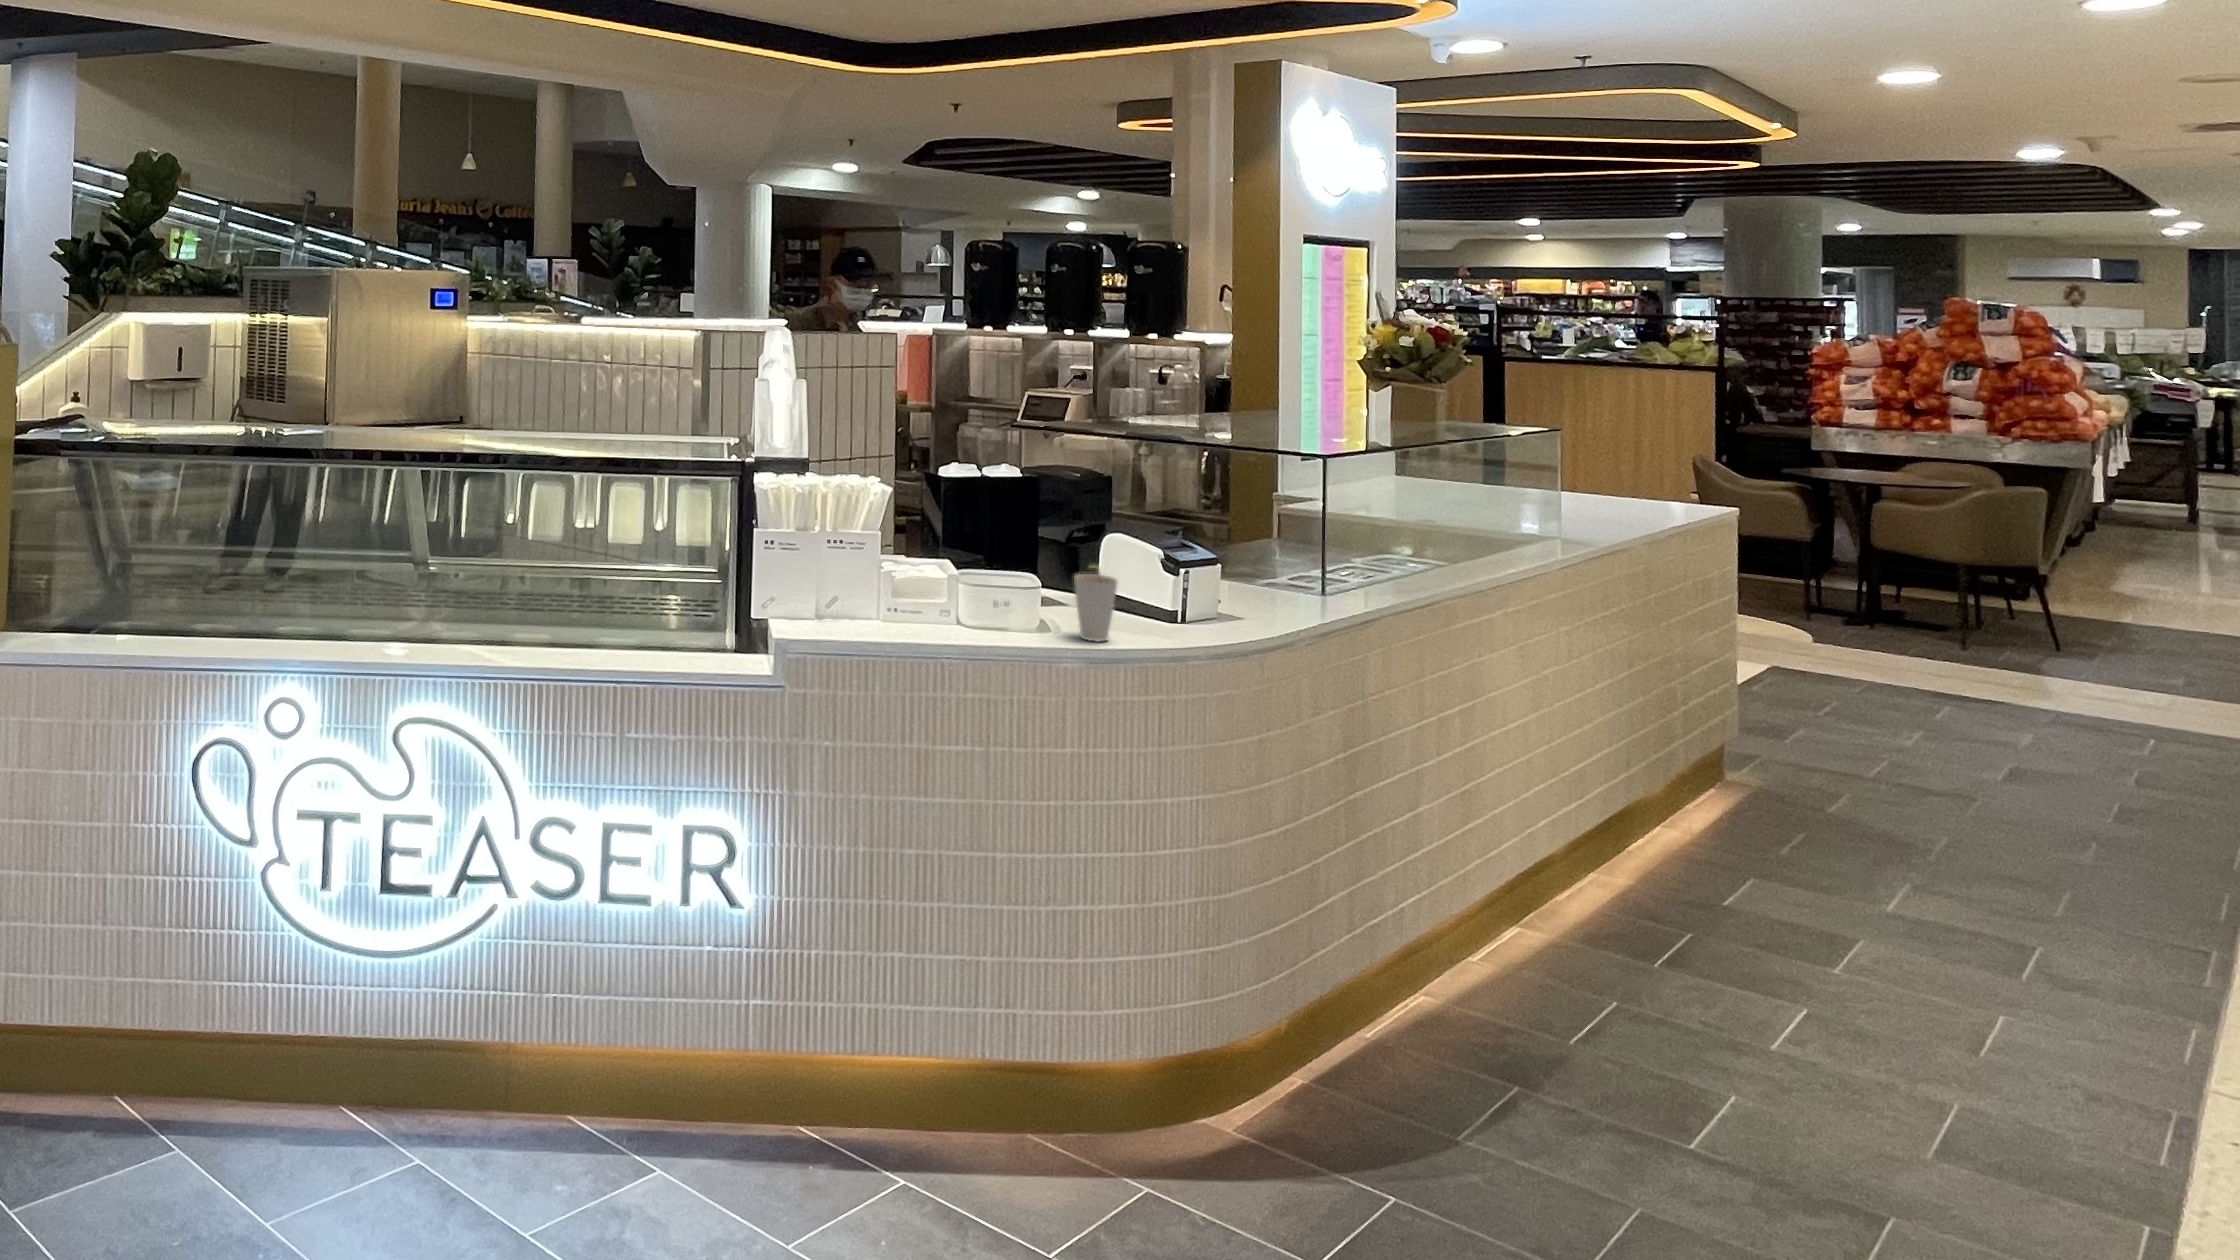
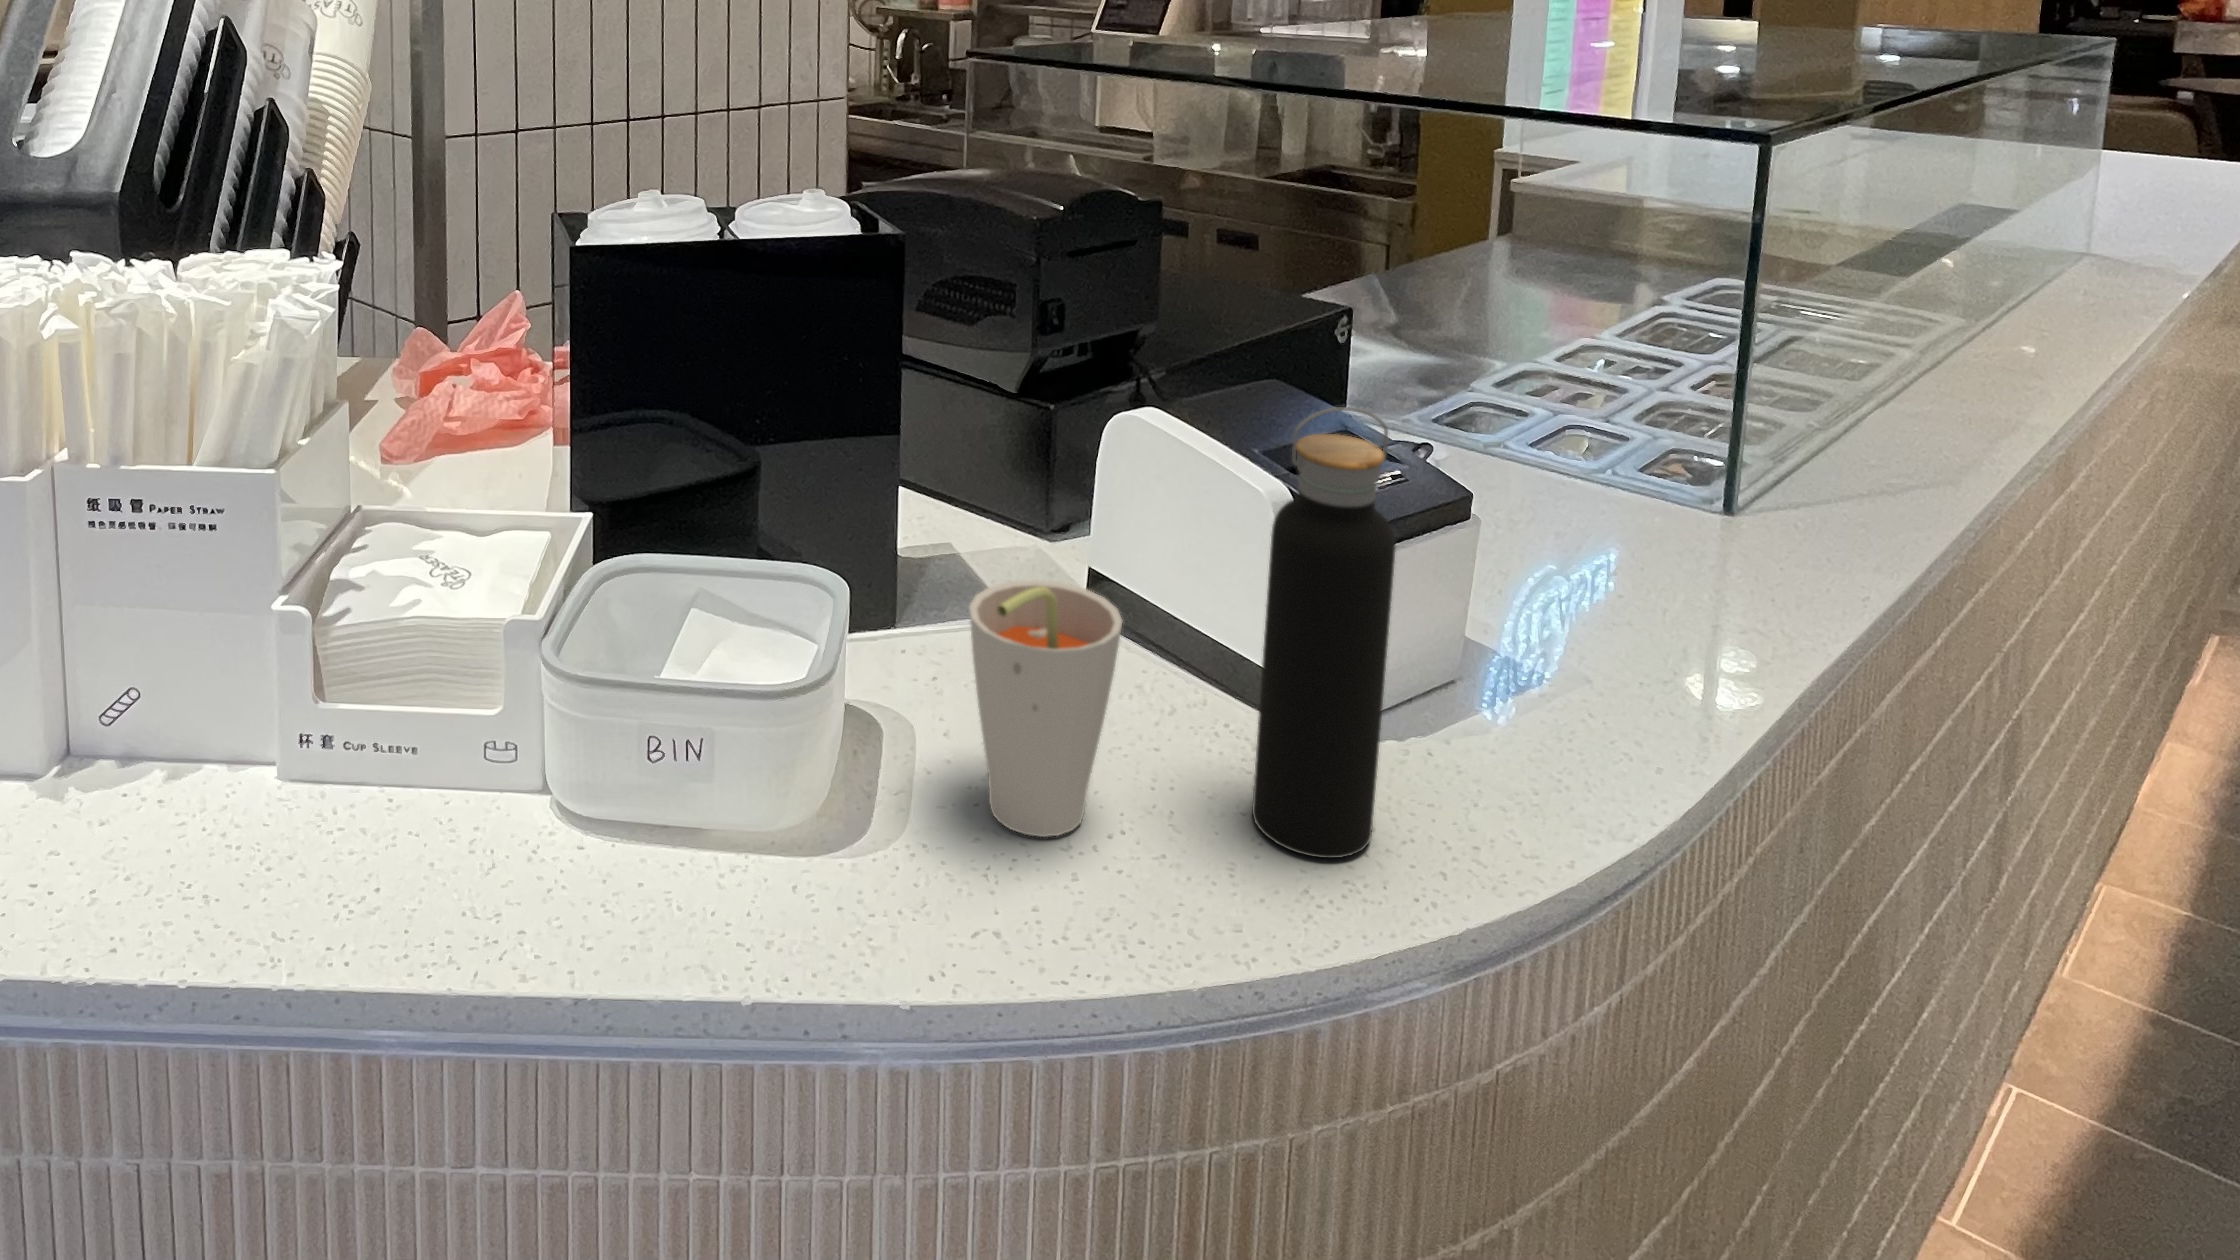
water bottle: none [1156,518,1192,646] -> present [1252,407,1396,858]

